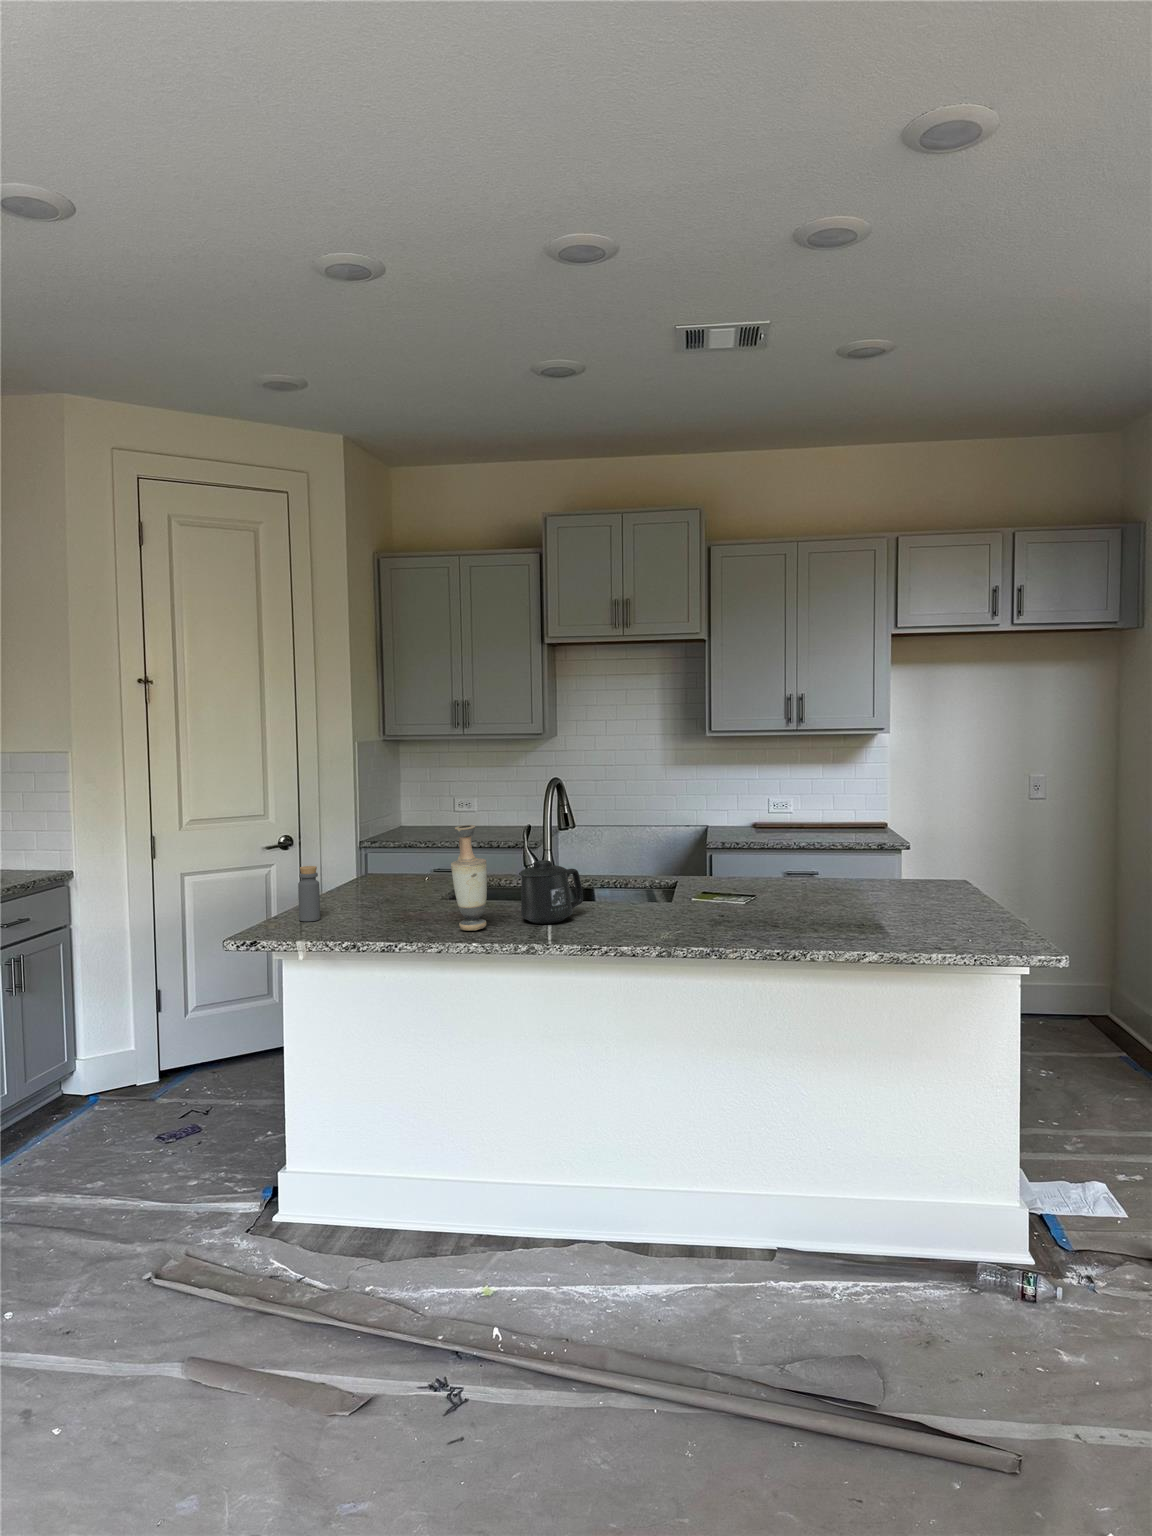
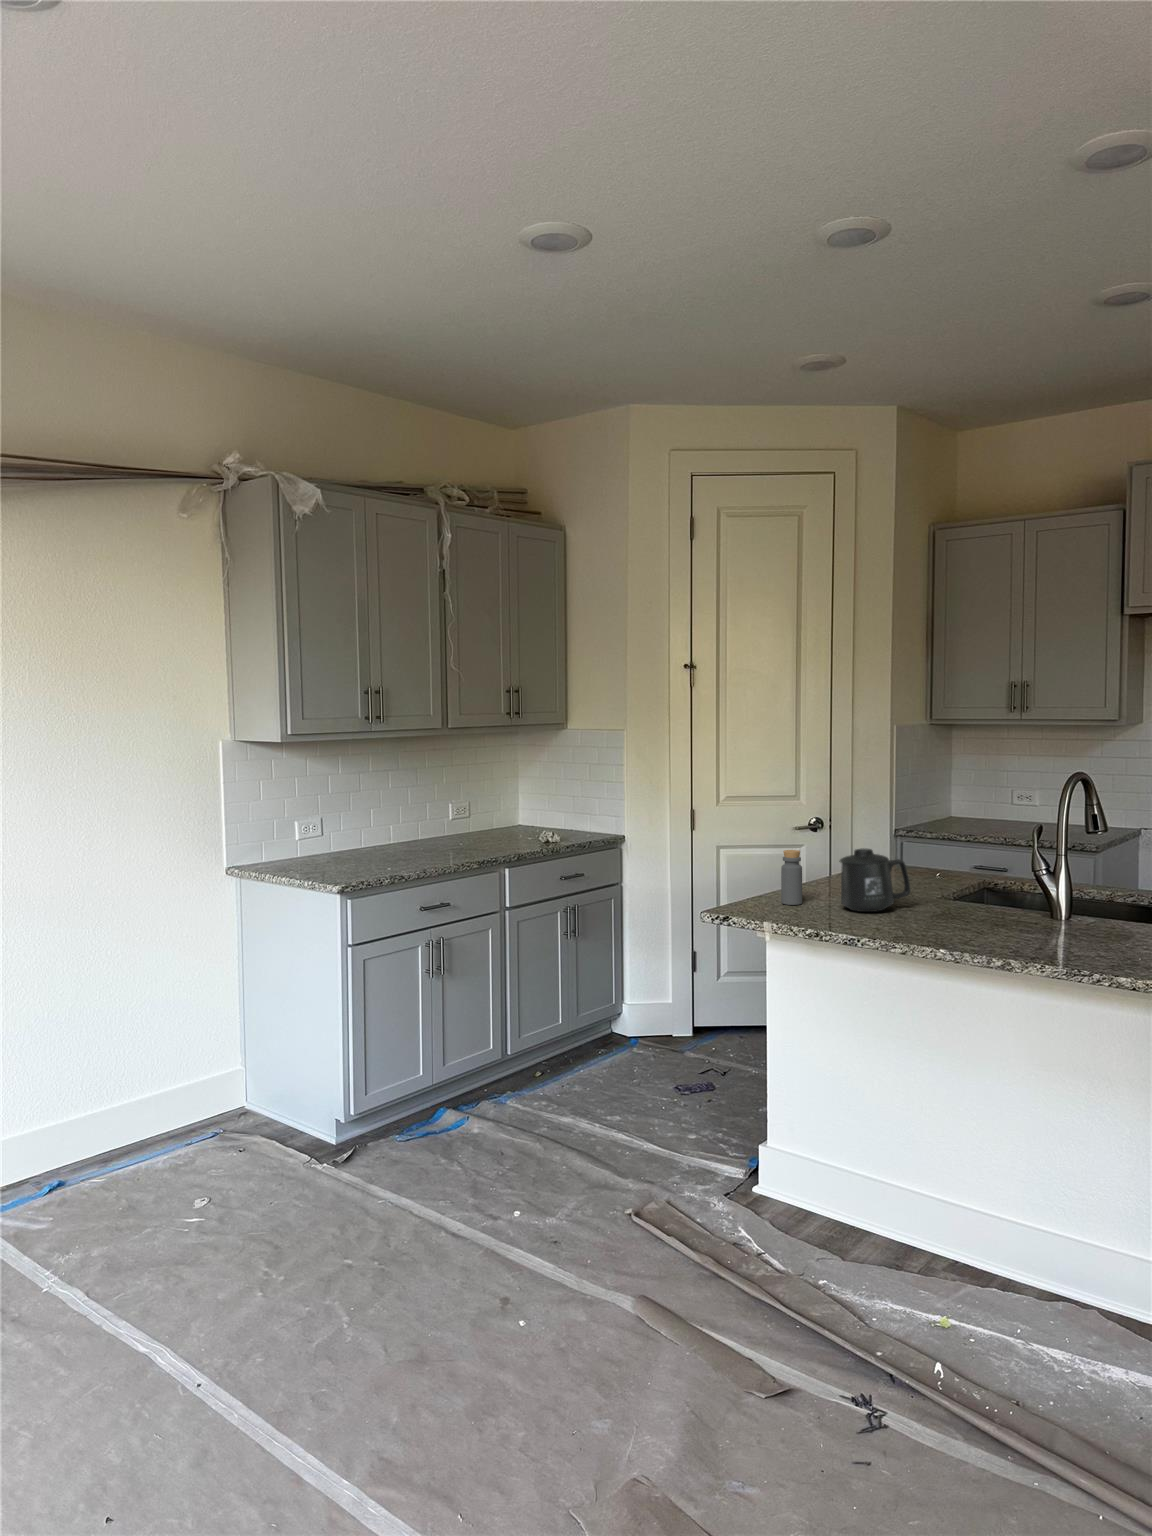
vase: present [451,825,487,931] -> none [927,819,967,934]
mug: present [519,860,583,924] -> present [839,848,910,912]

